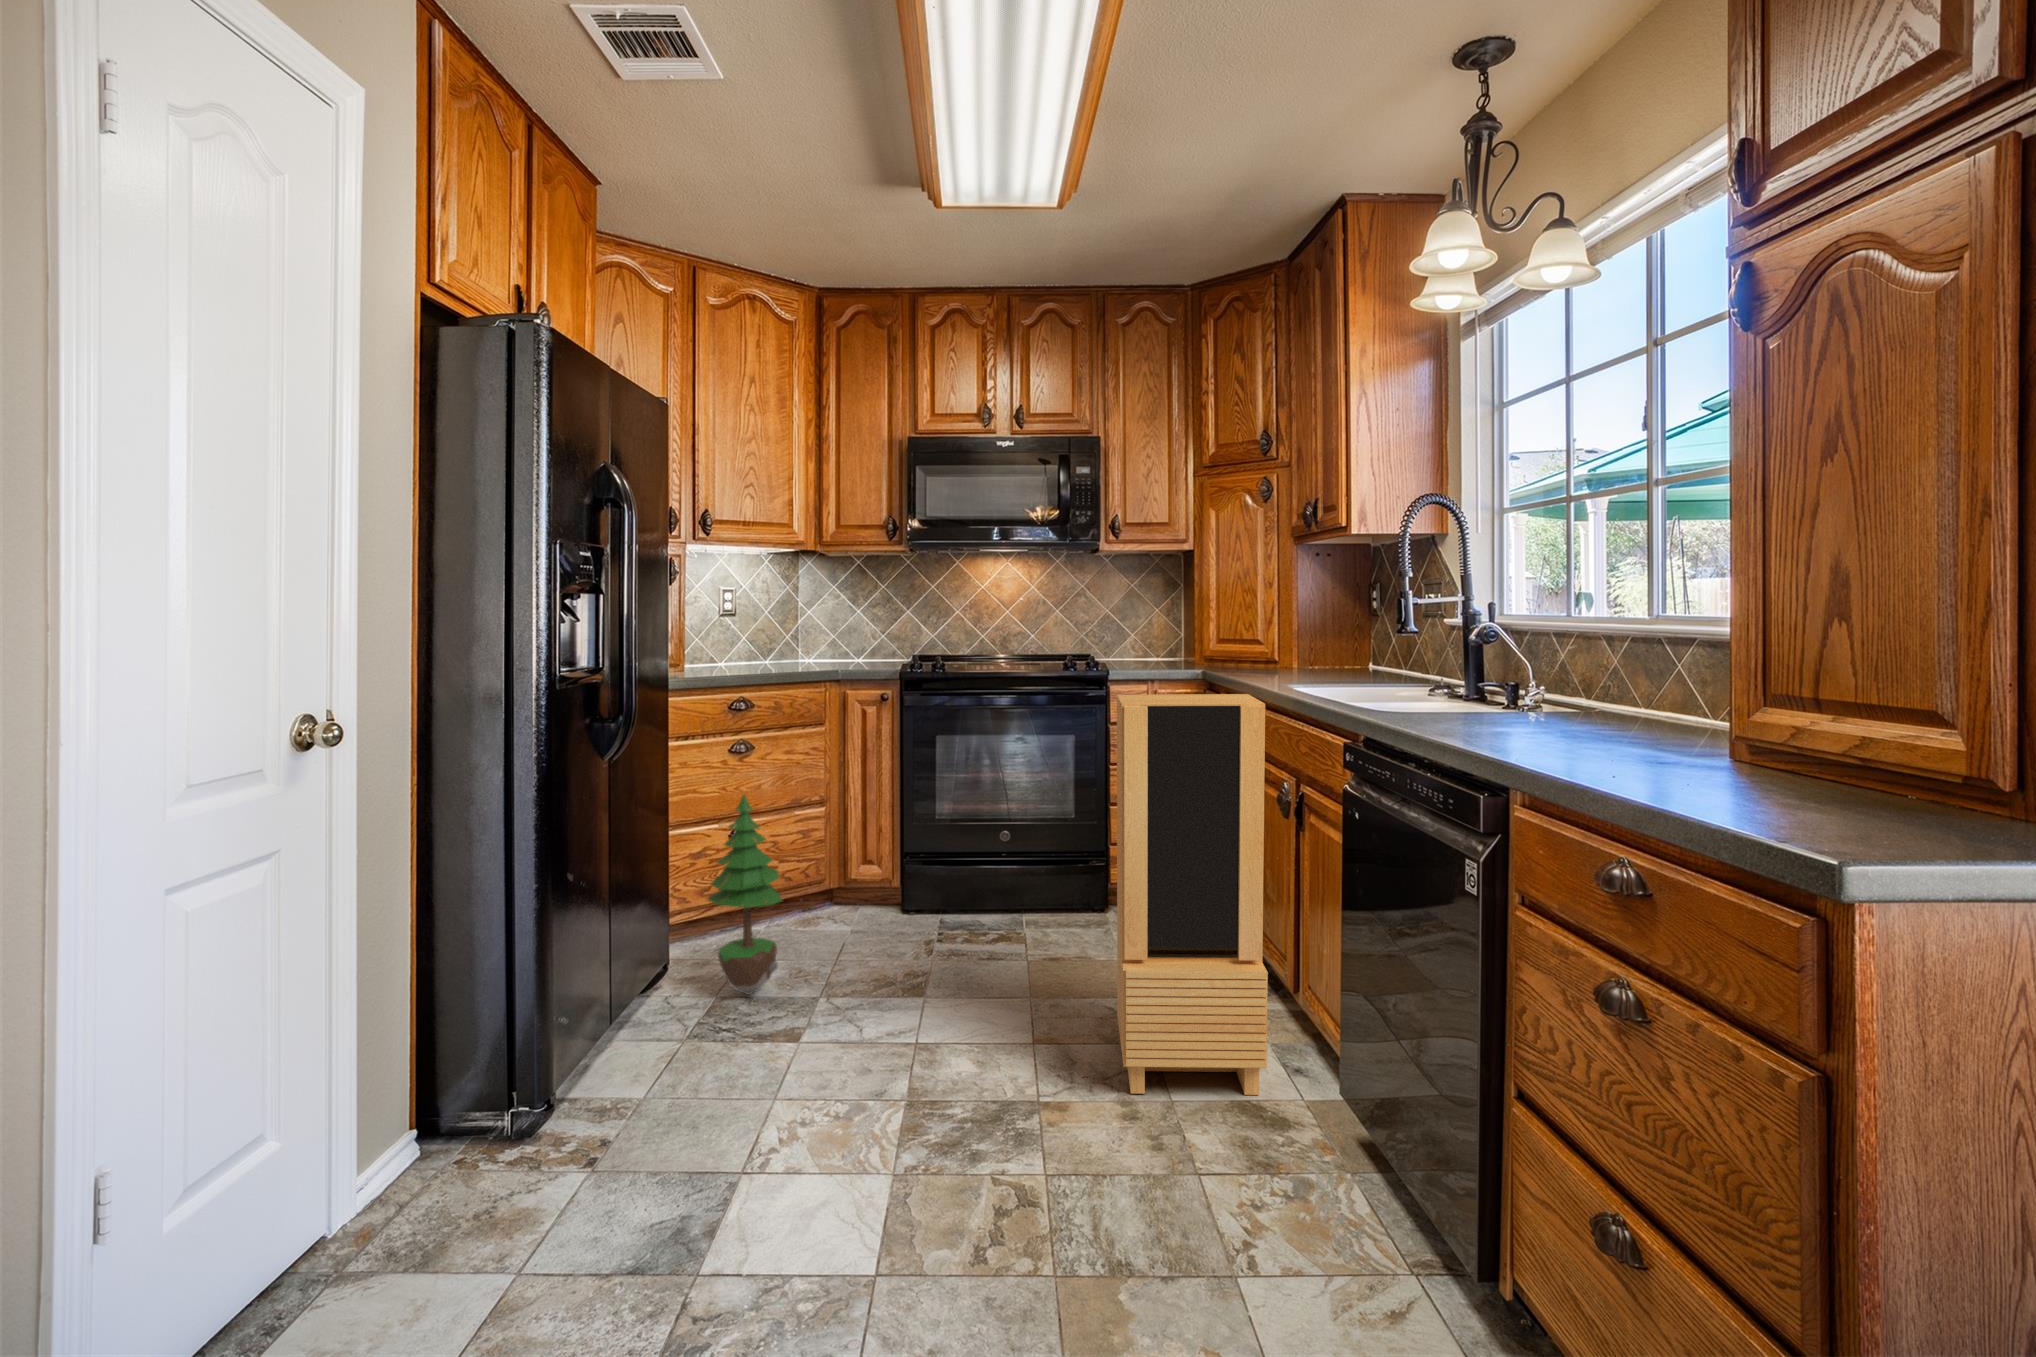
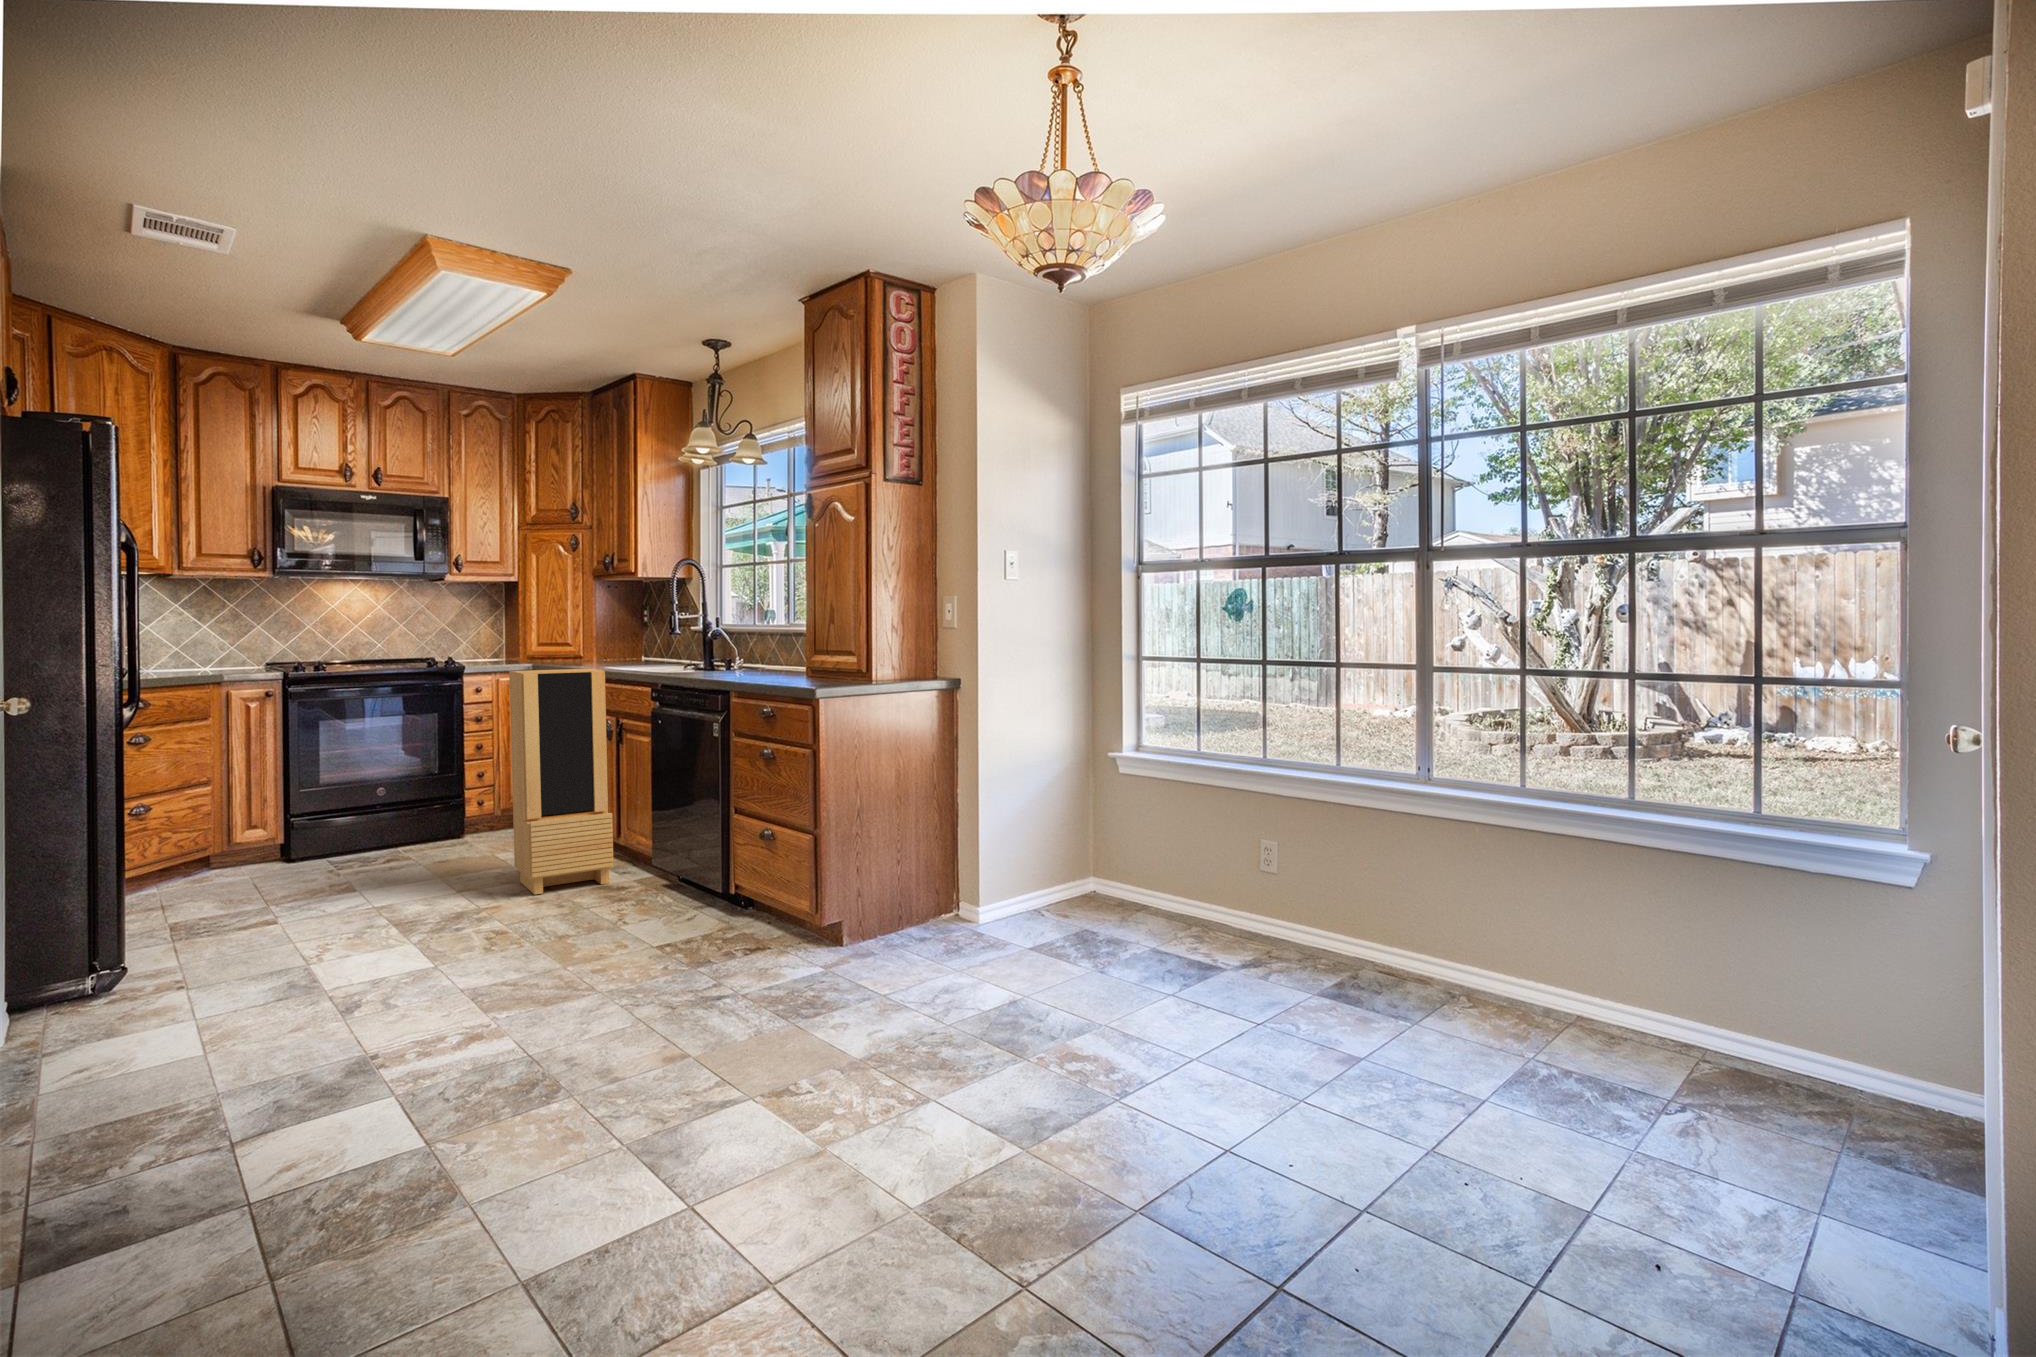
potted tree: present [708,795,782,994] -> none [162,756,232,911]

